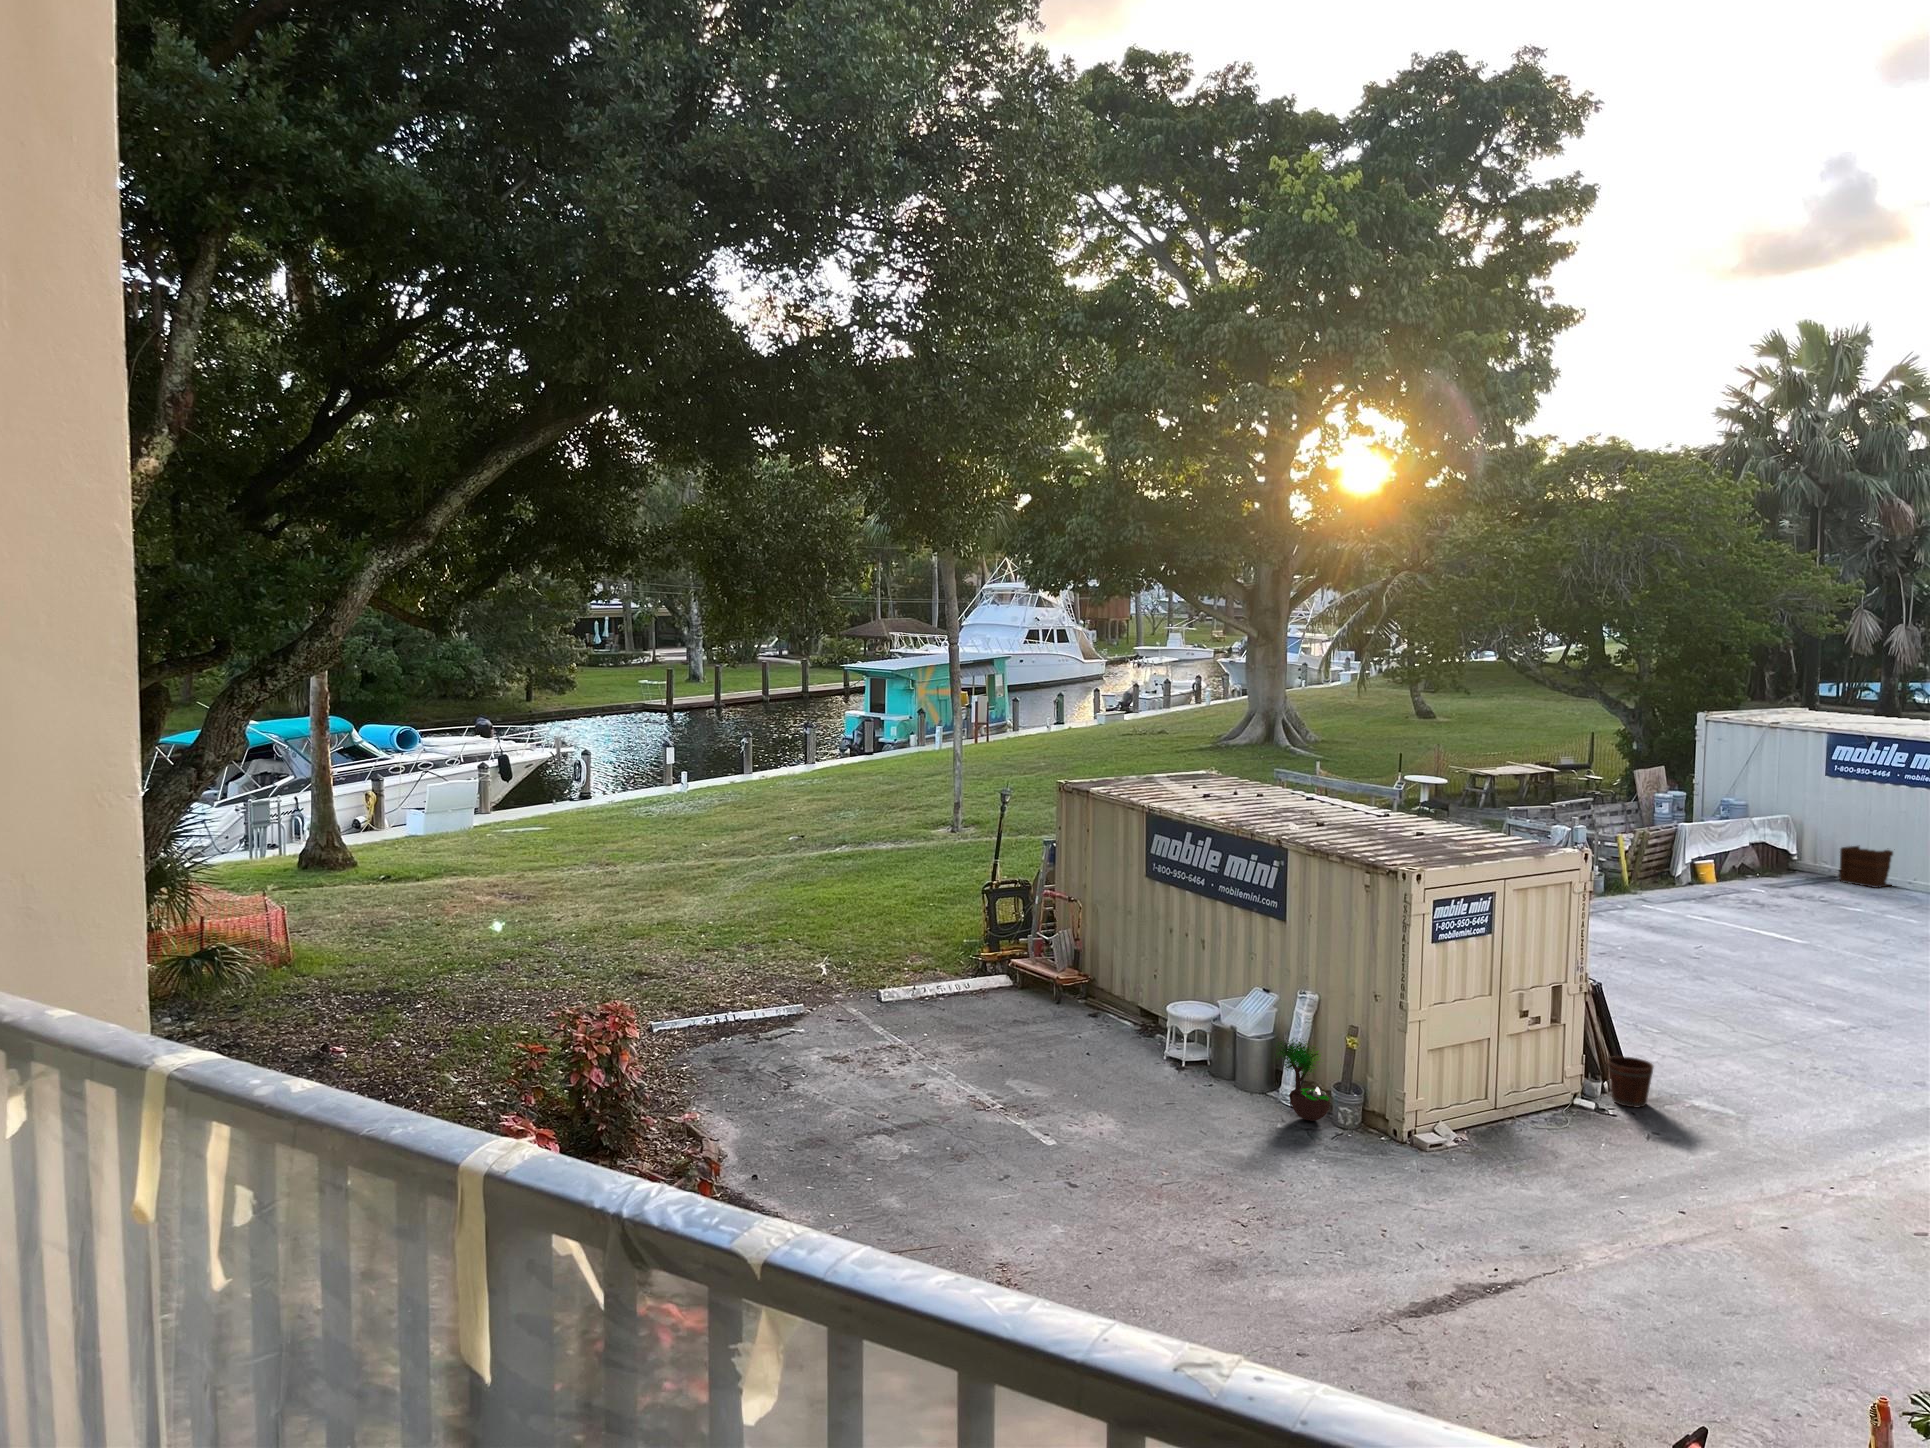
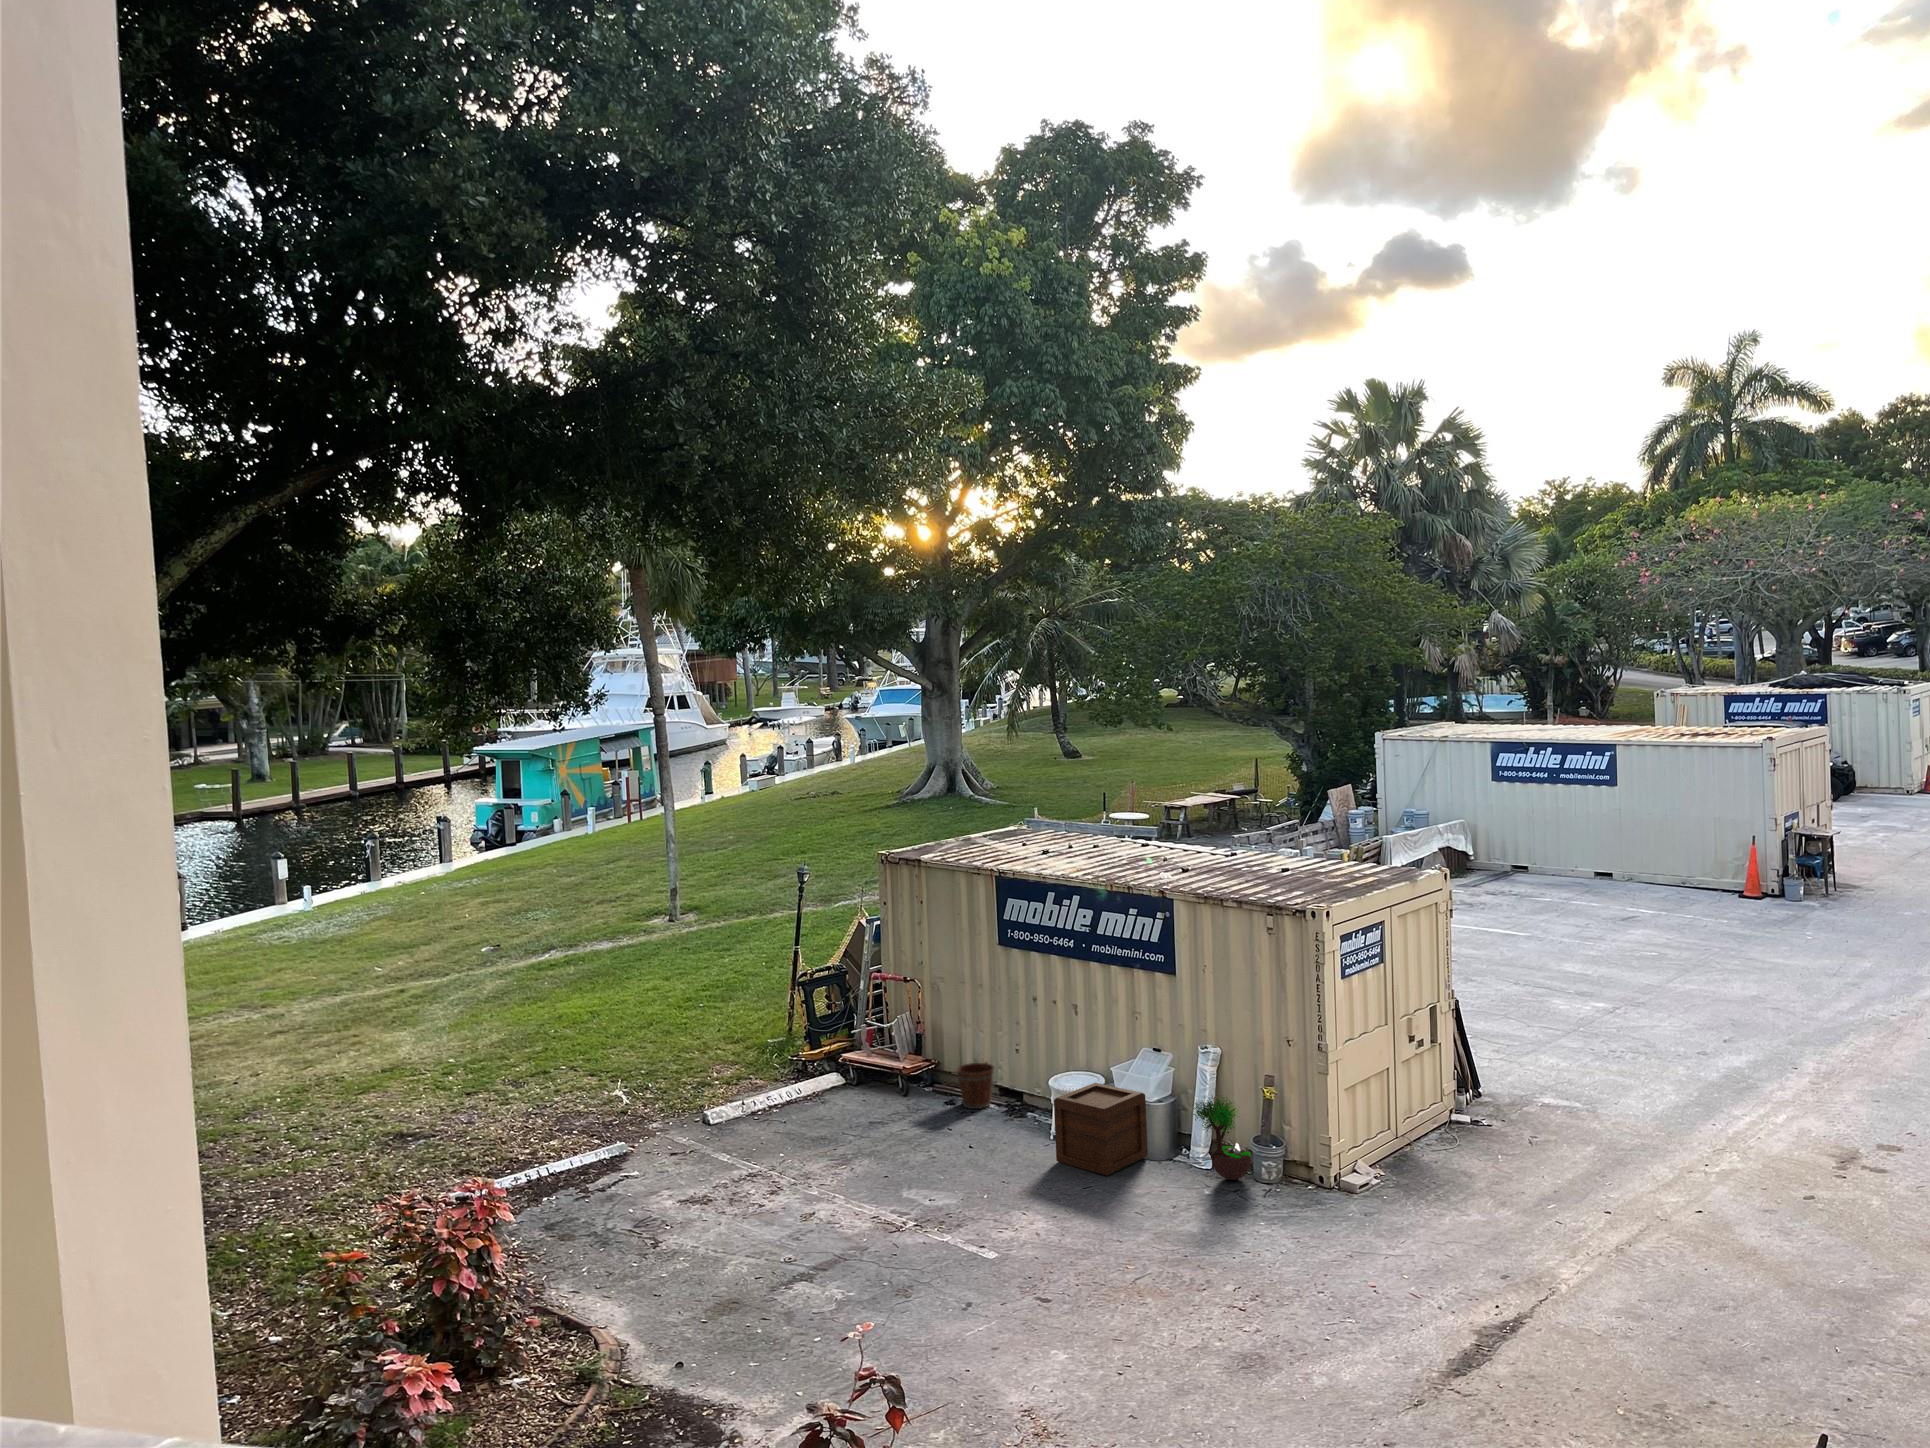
wooden crate: present [1839,846,1893,888] -> present [1054,1083,1148,1176]
bucket: present [1607,1056,1653,1107] -> present [956,1062,994,1109]

